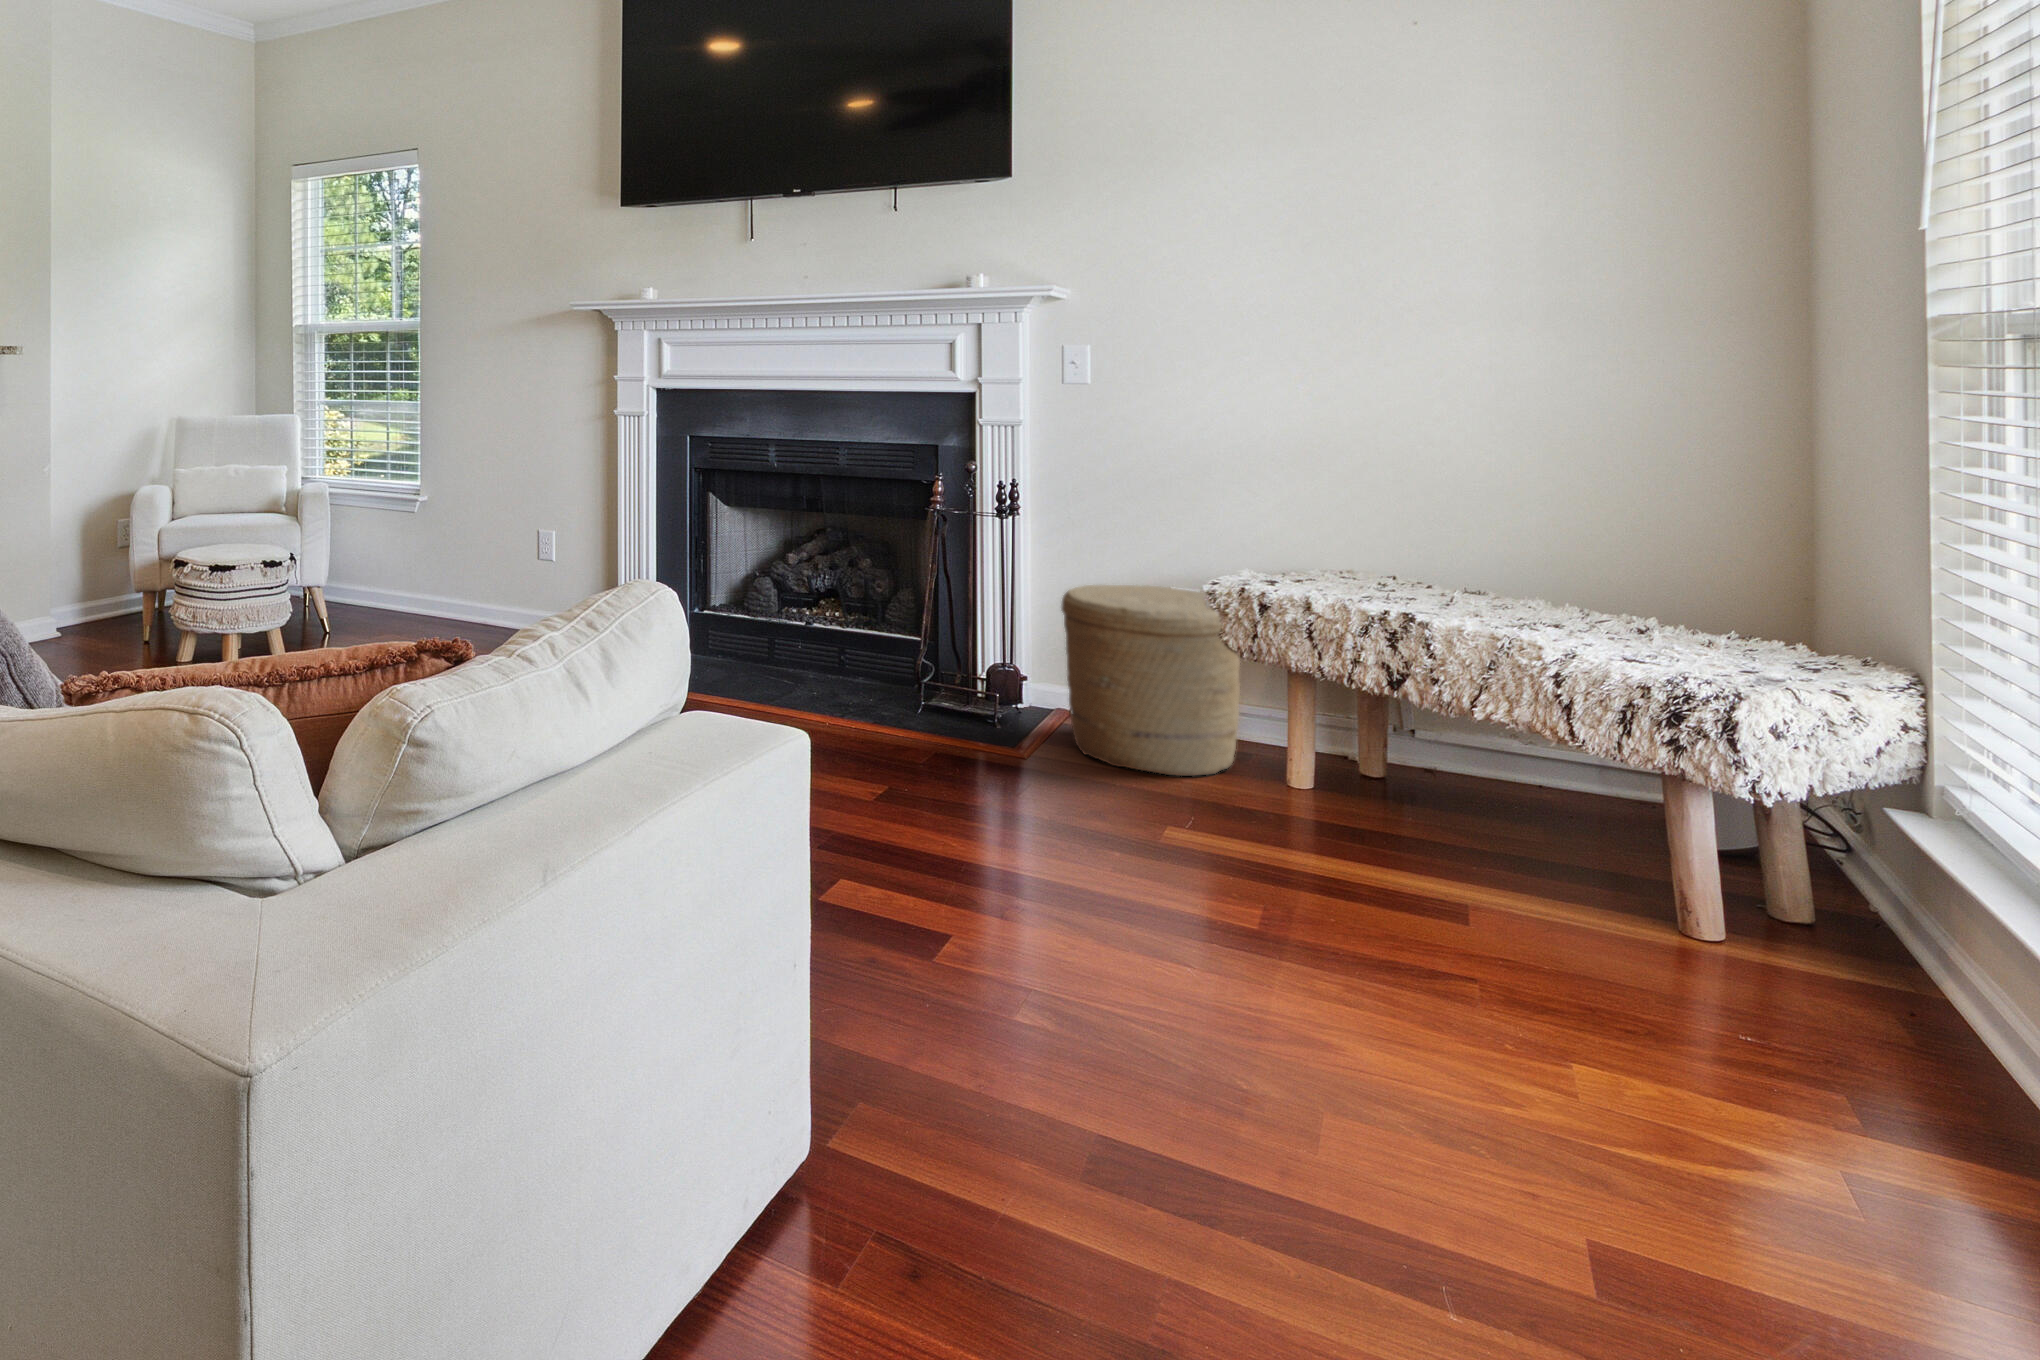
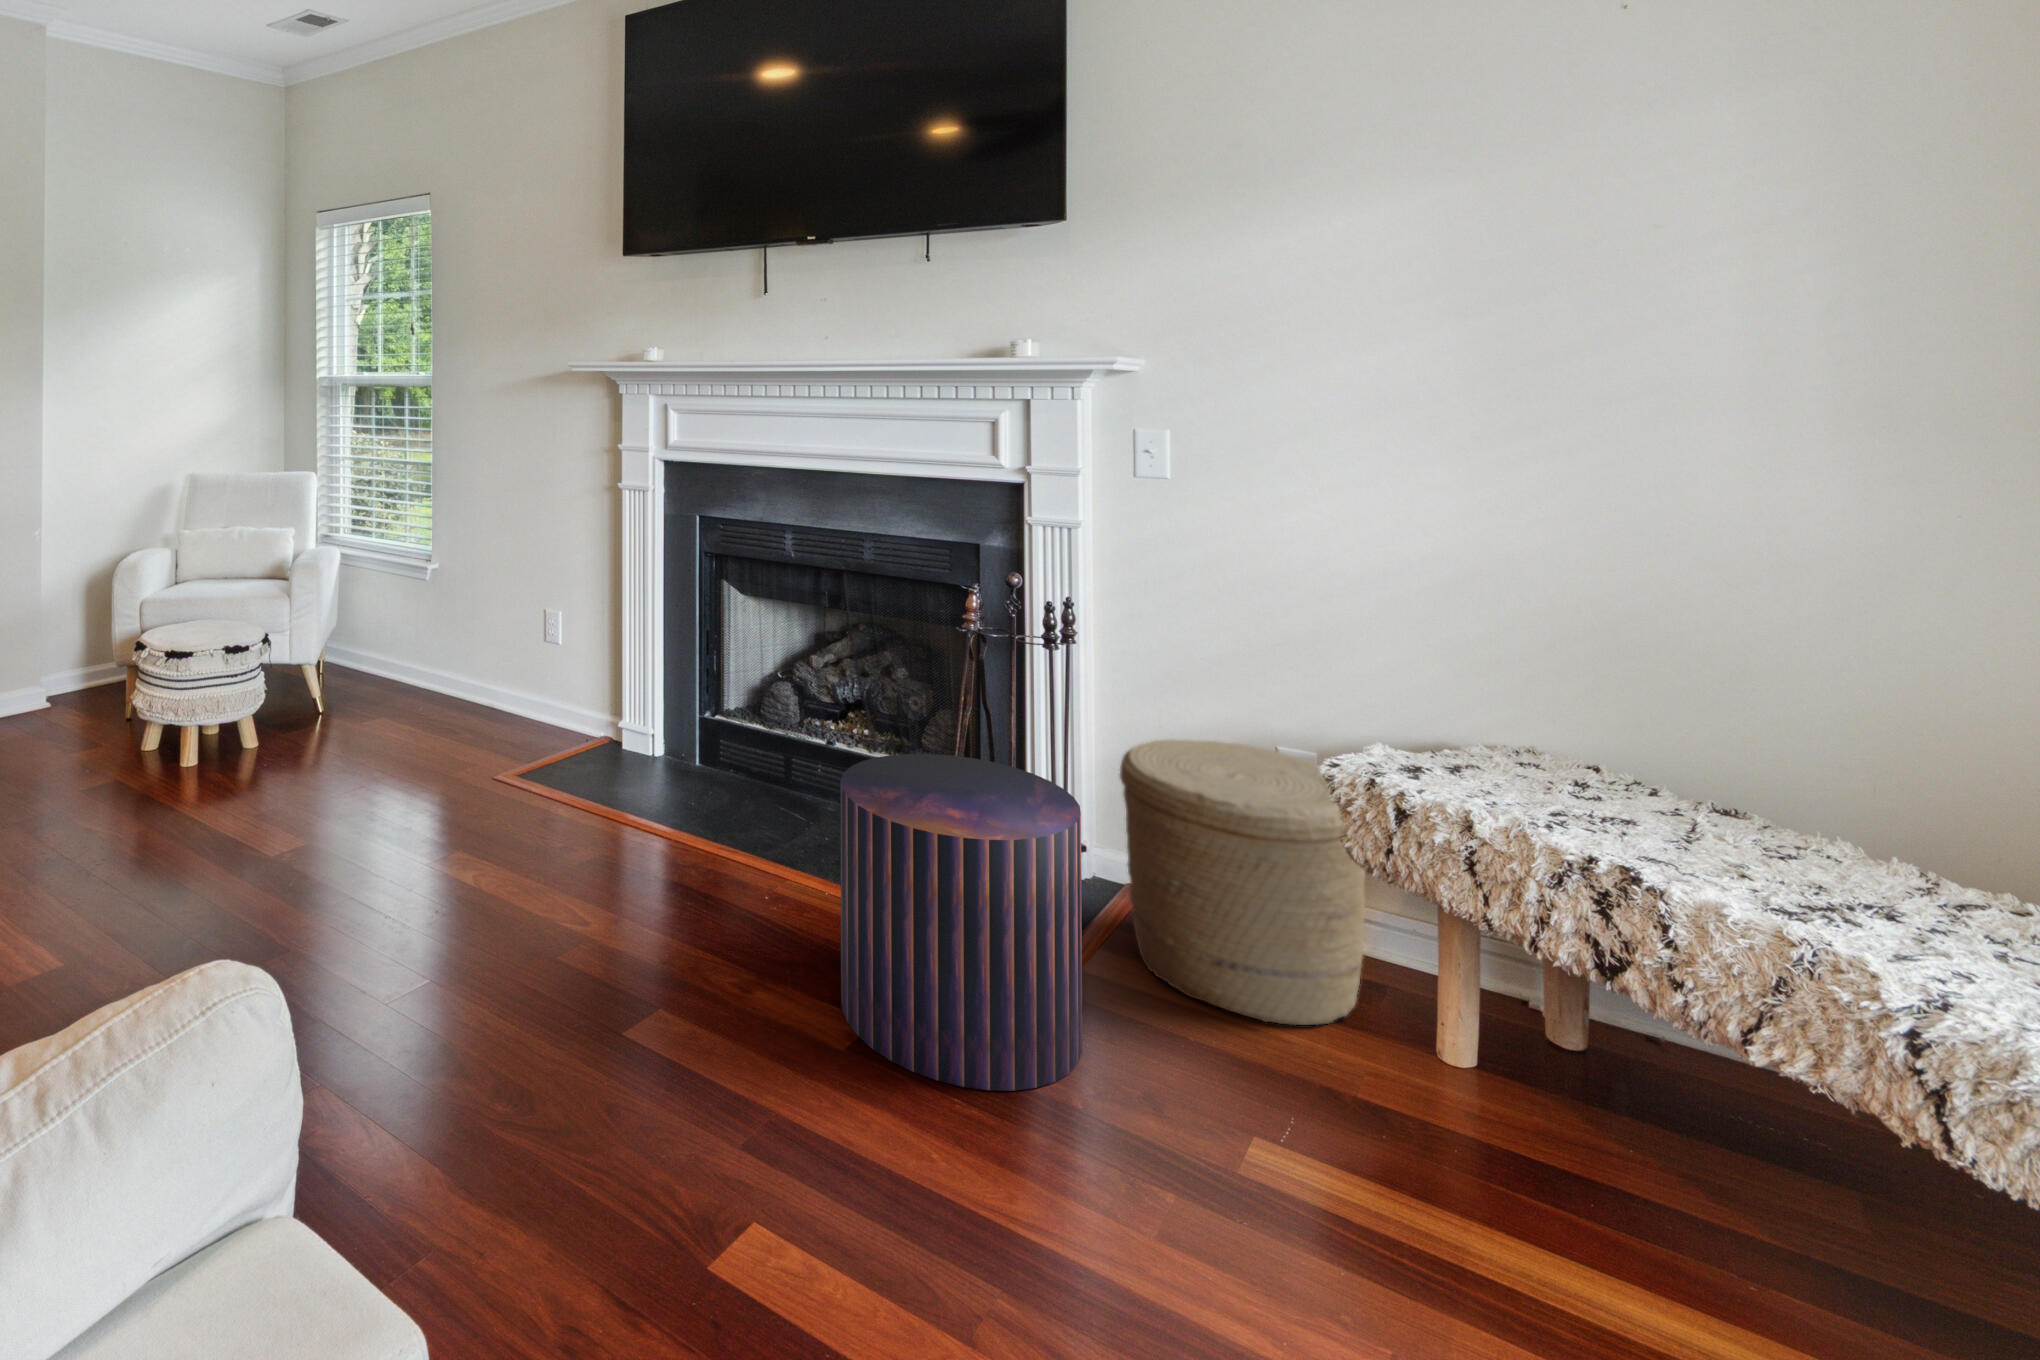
pouf: none [858,594,1043,817] -> present [840,754,1082,1091]

